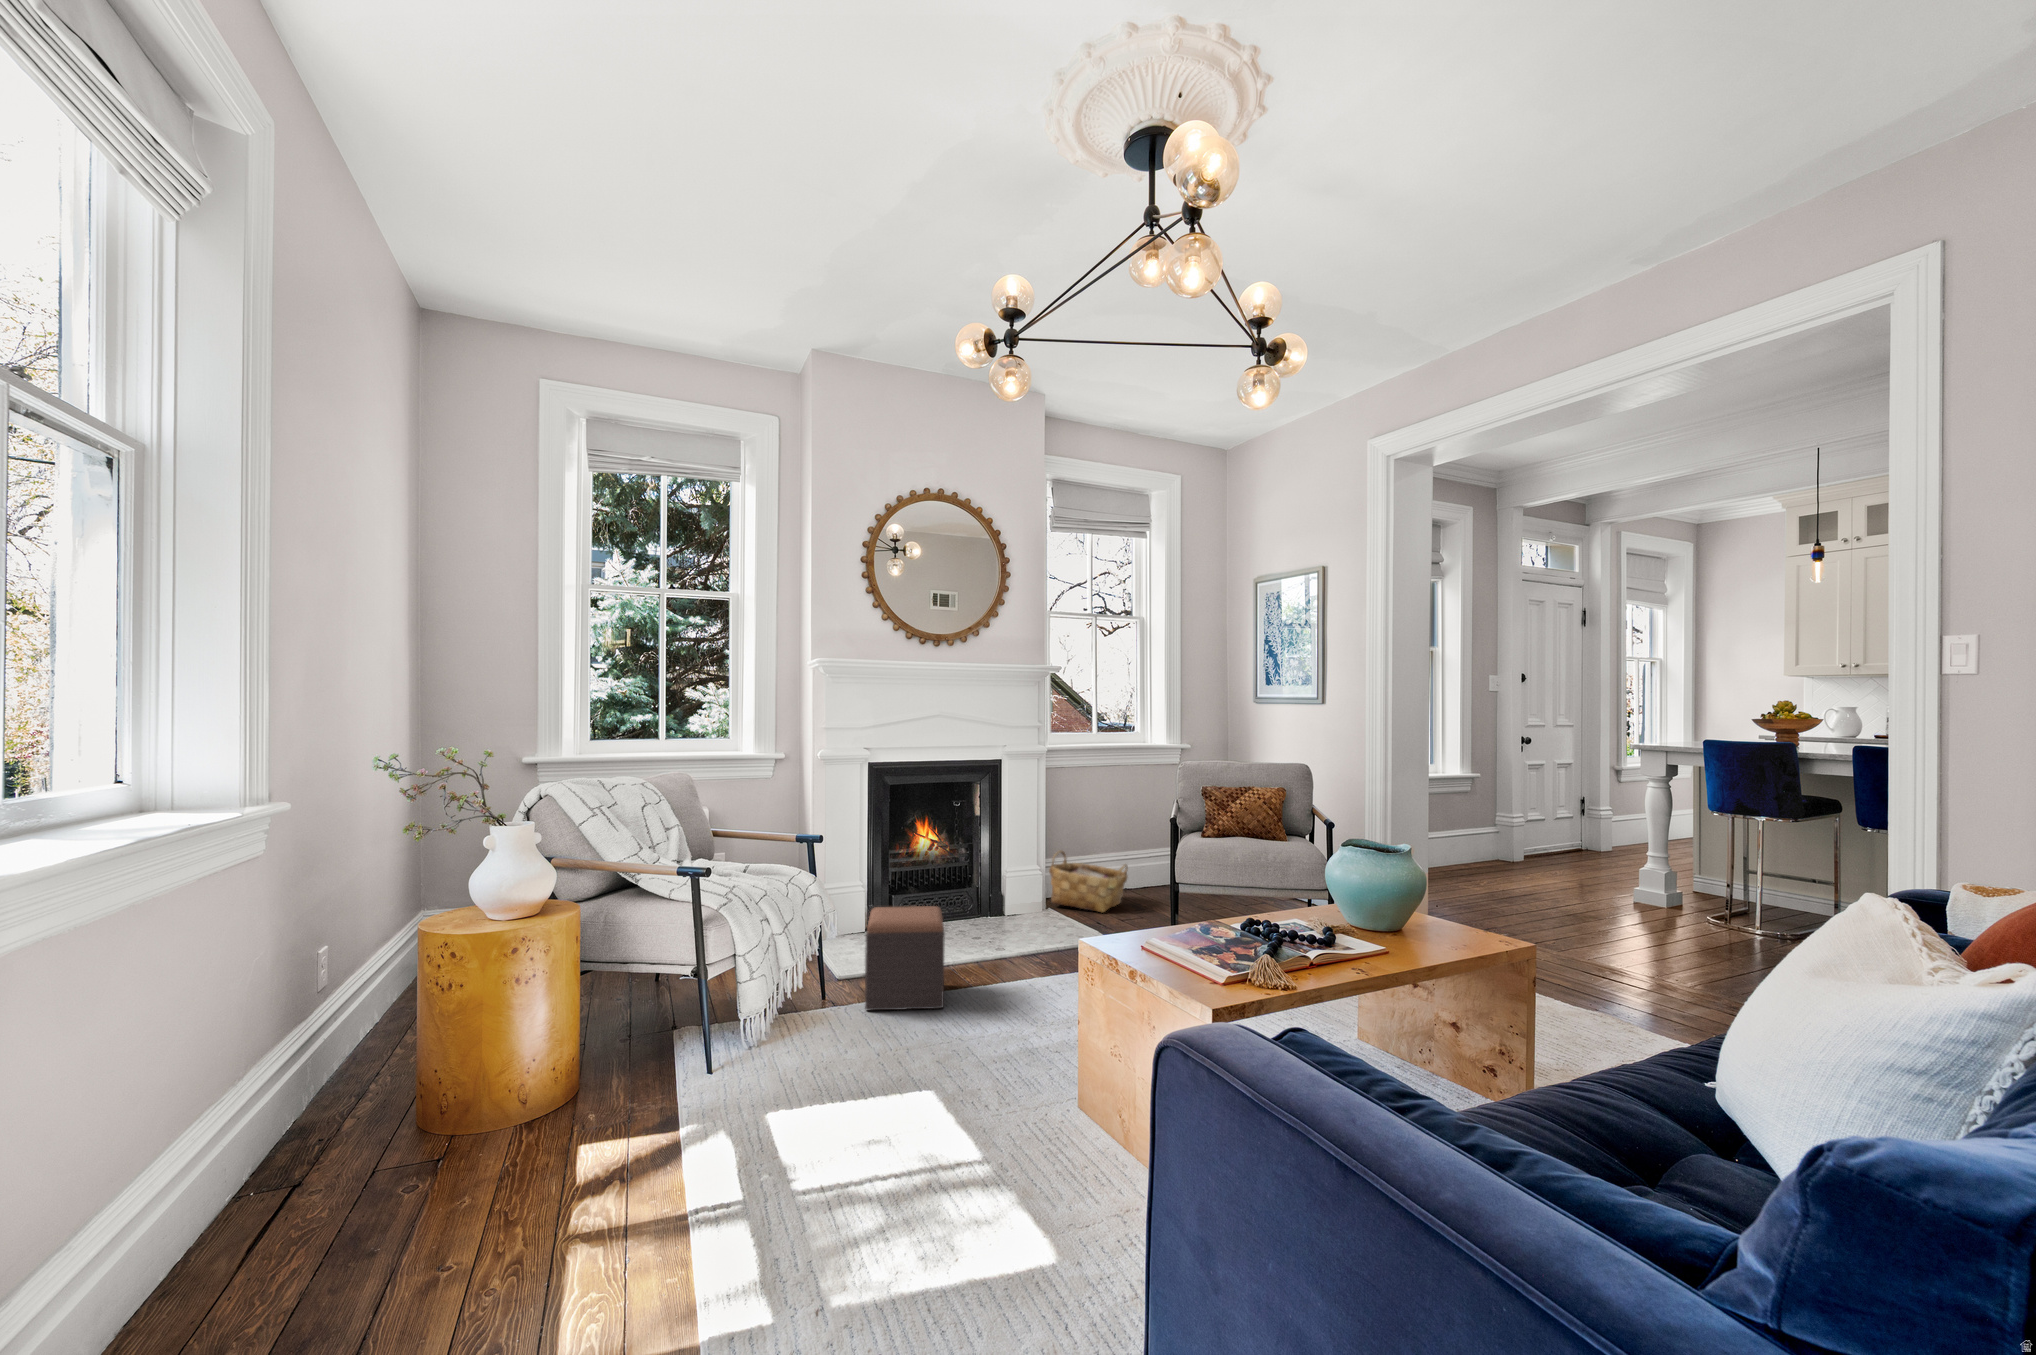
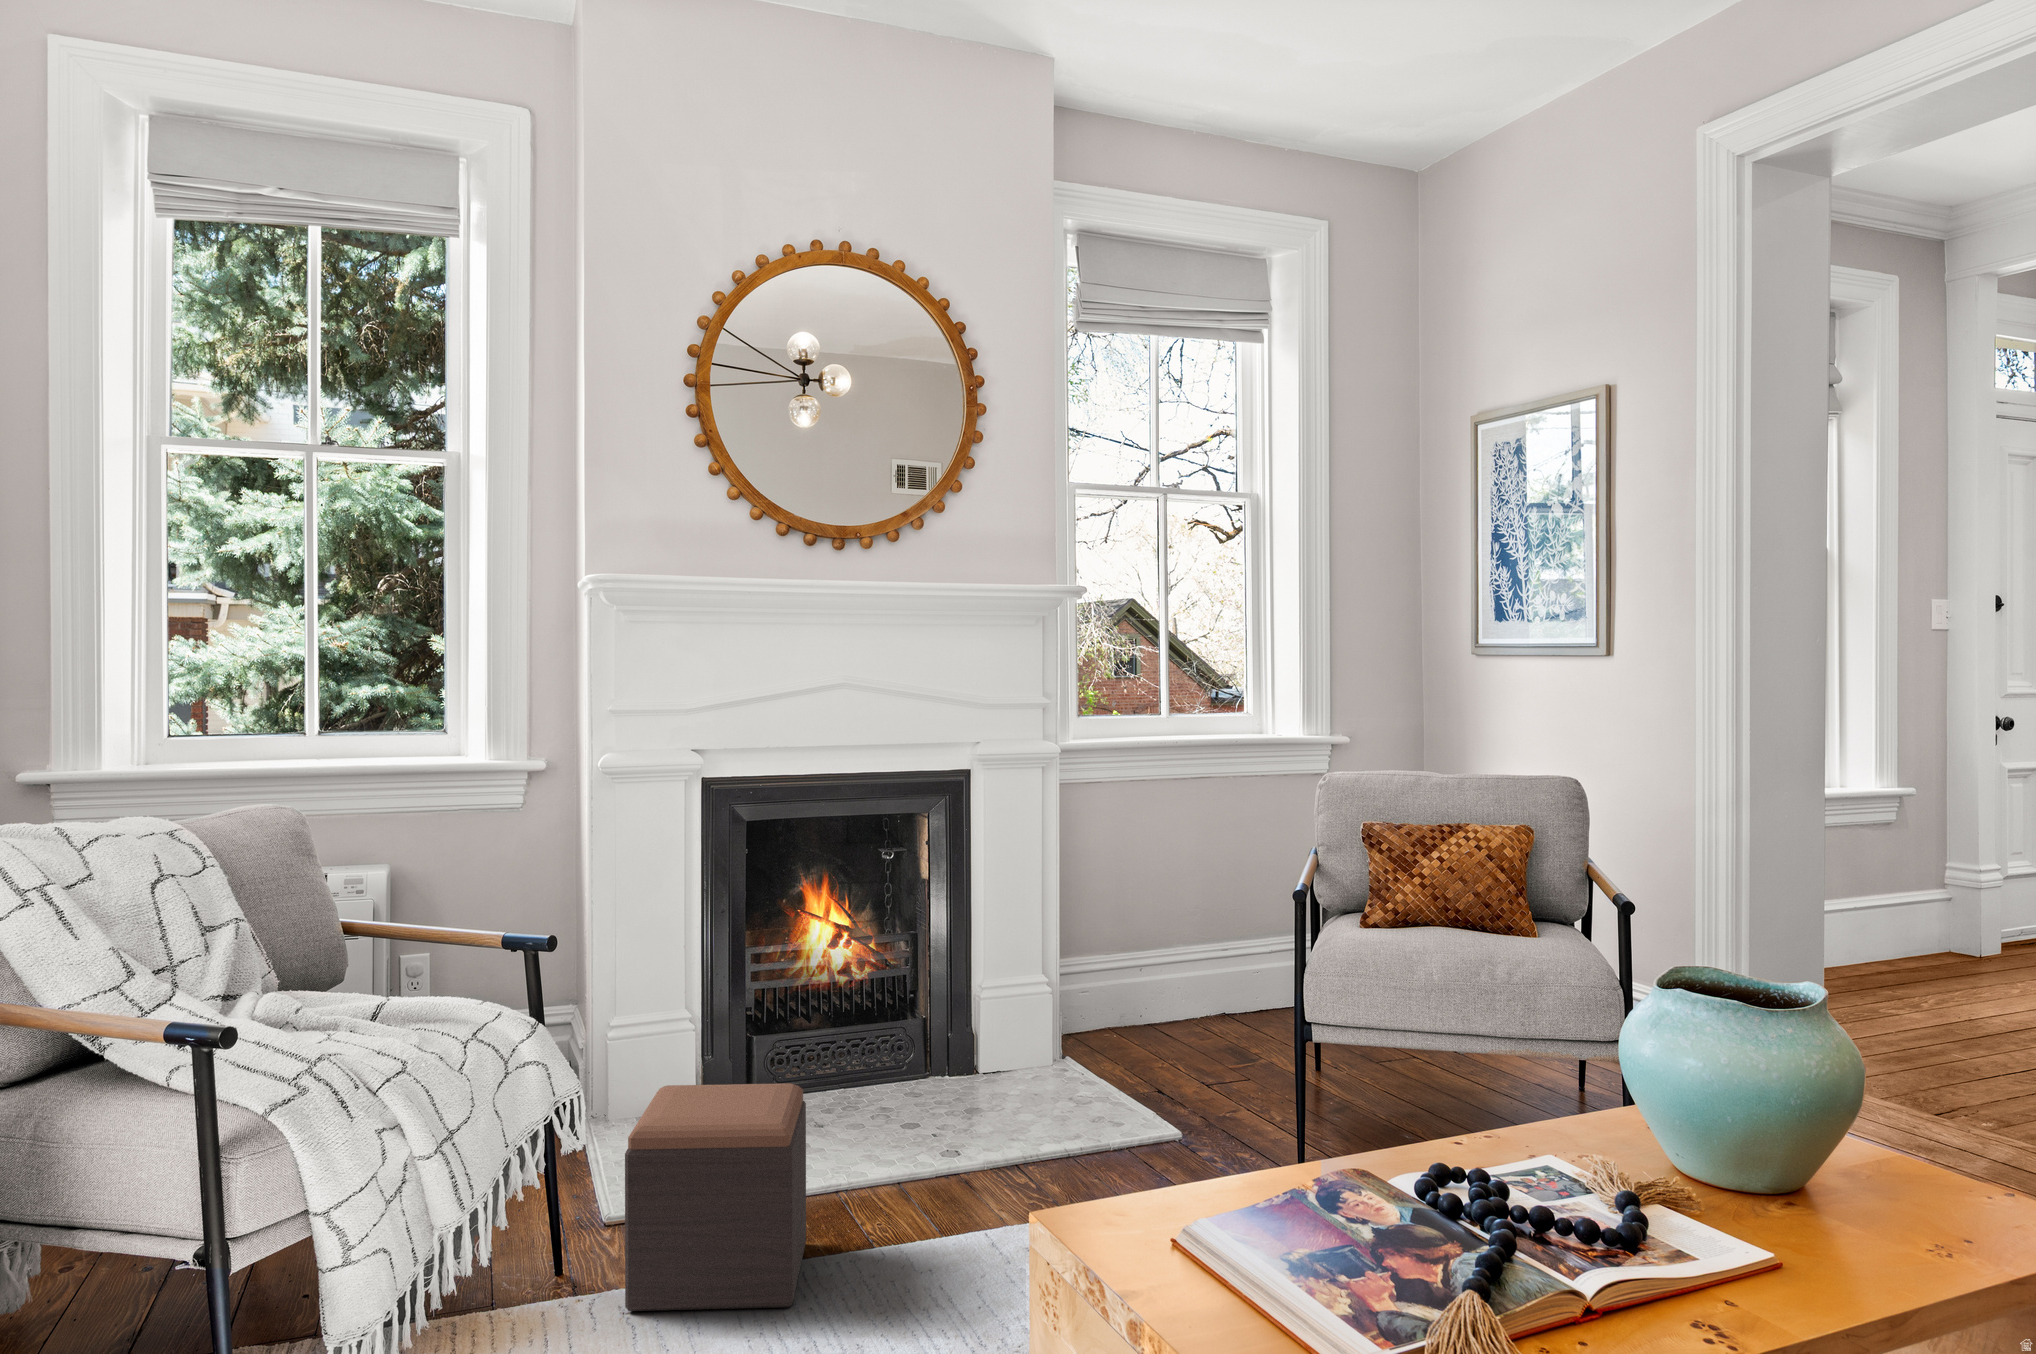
woven basket: present [1049,850,1128,912] -> none [1066,945,1220,1070]

